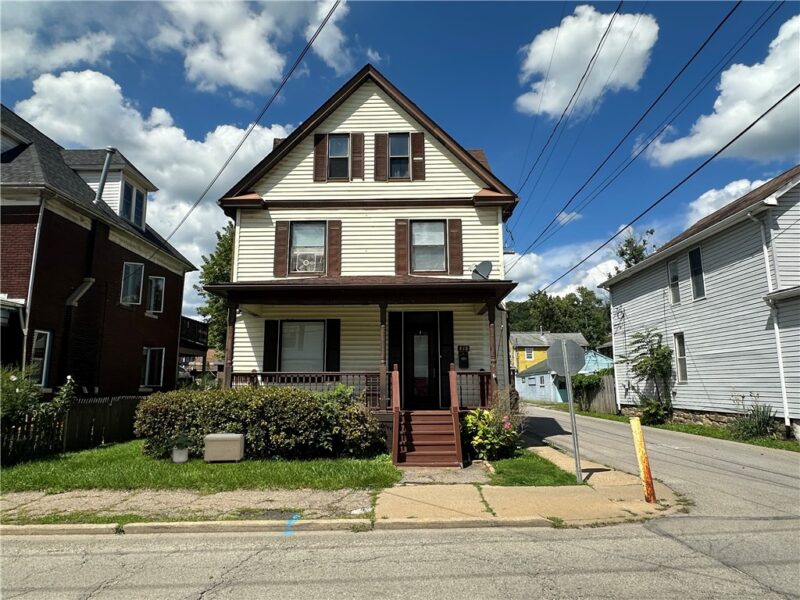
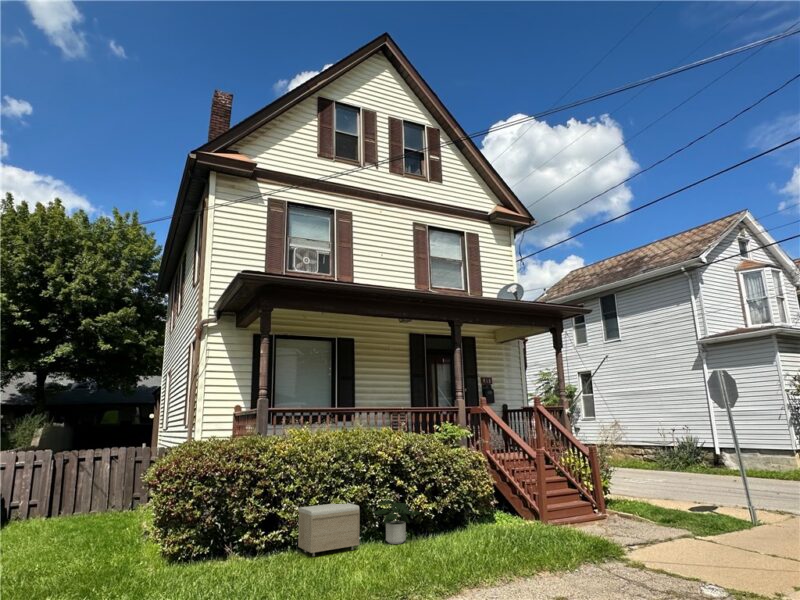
potted plant: present [166,435,196,463] -> present [373,500,420,544]

